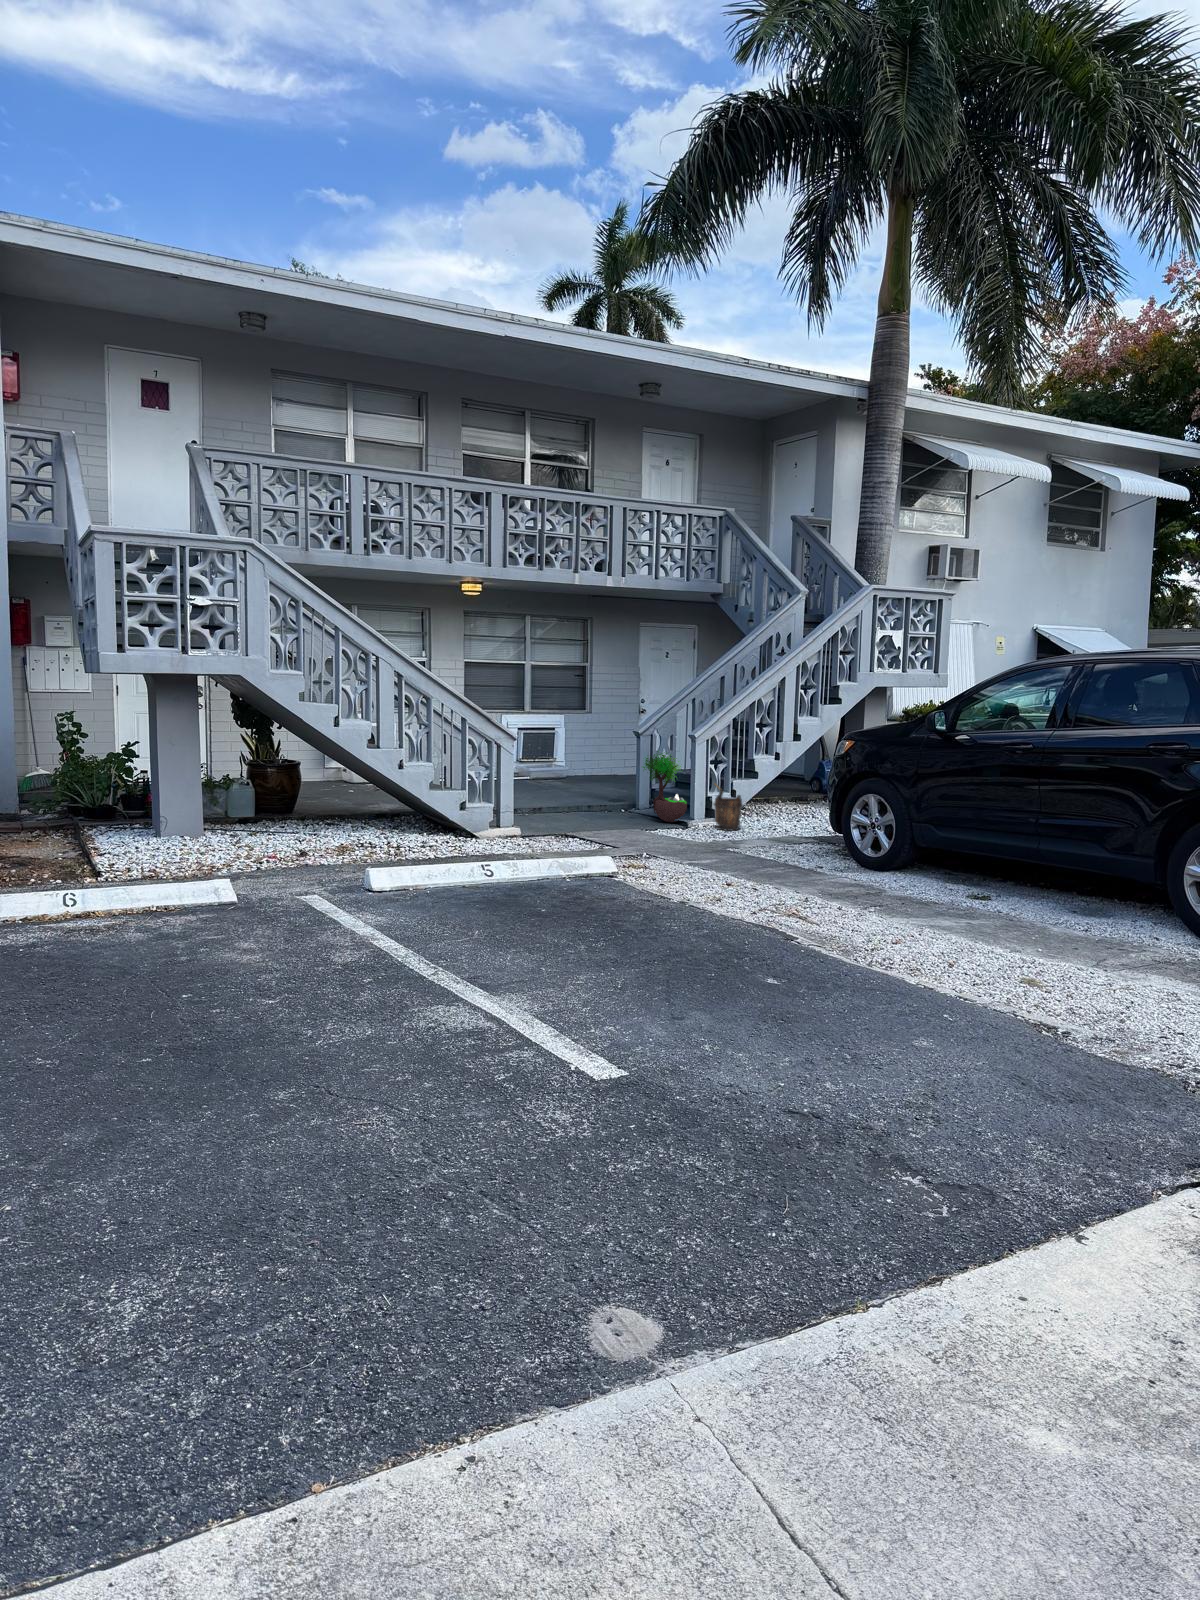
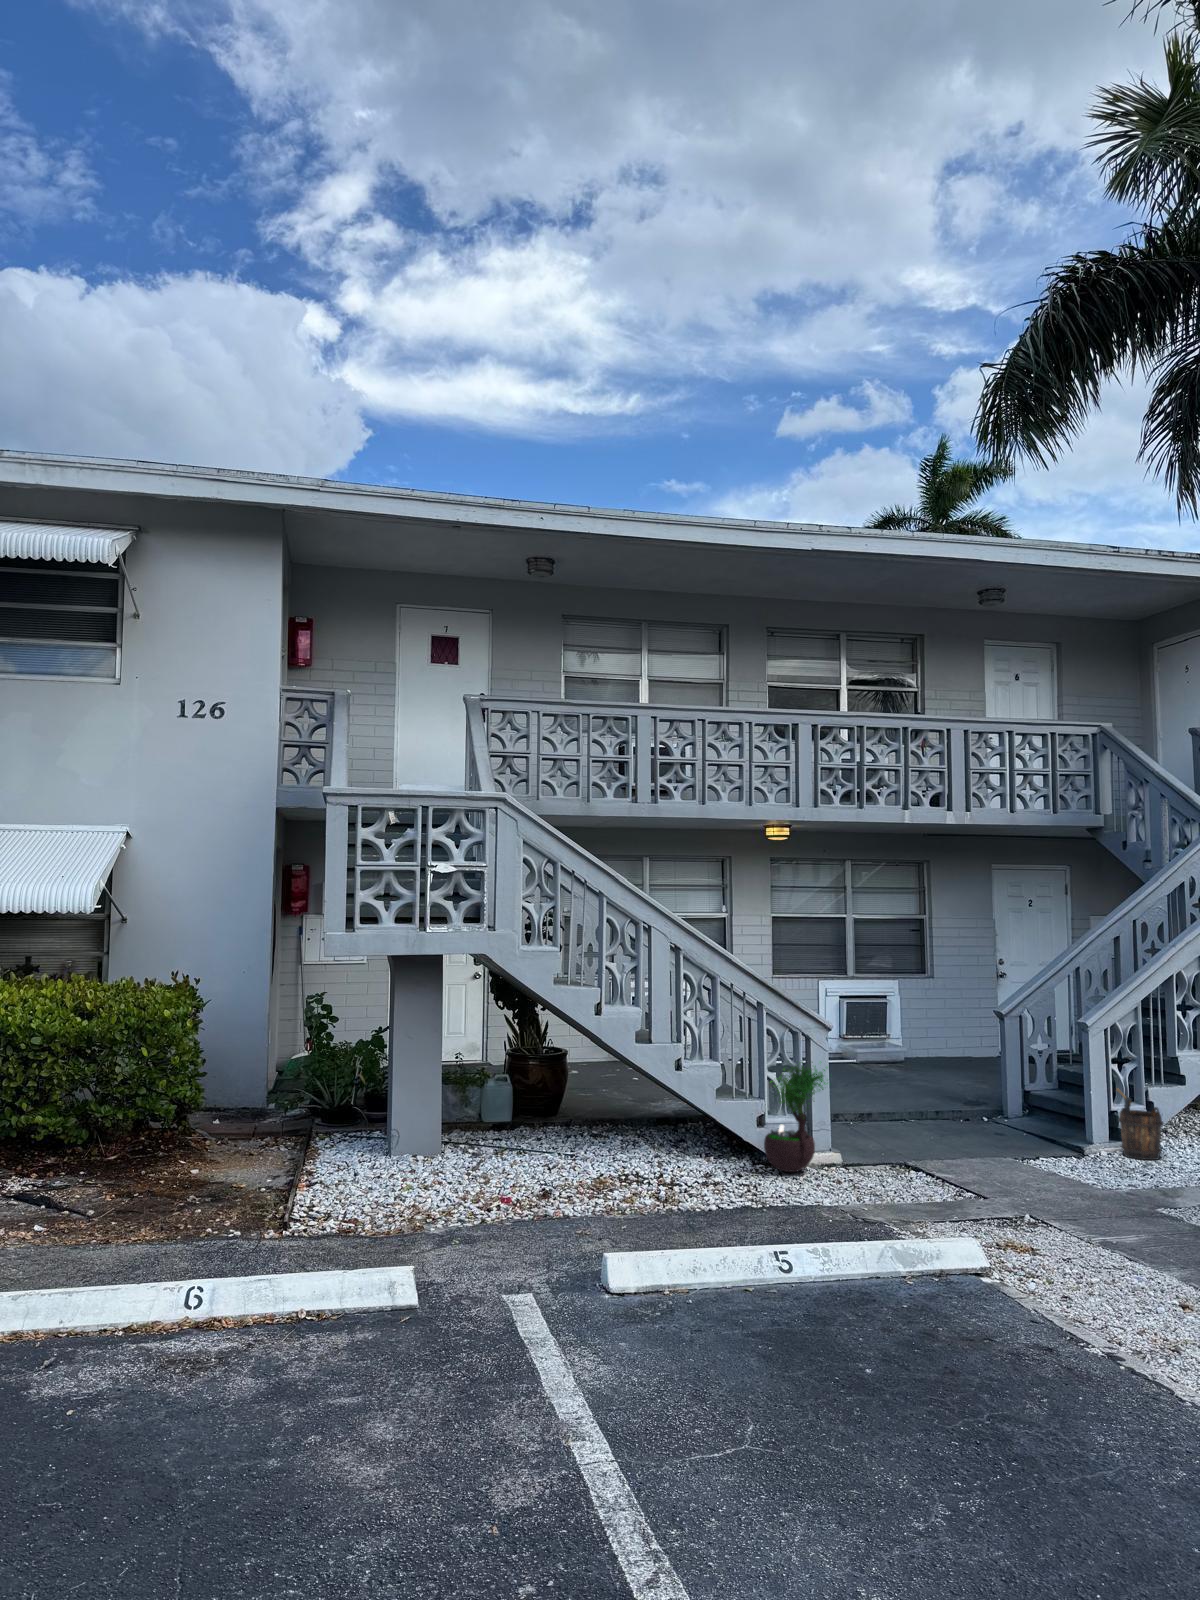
potted tree: present [643,751,687,822] -> present [764,1061,825,1172]

